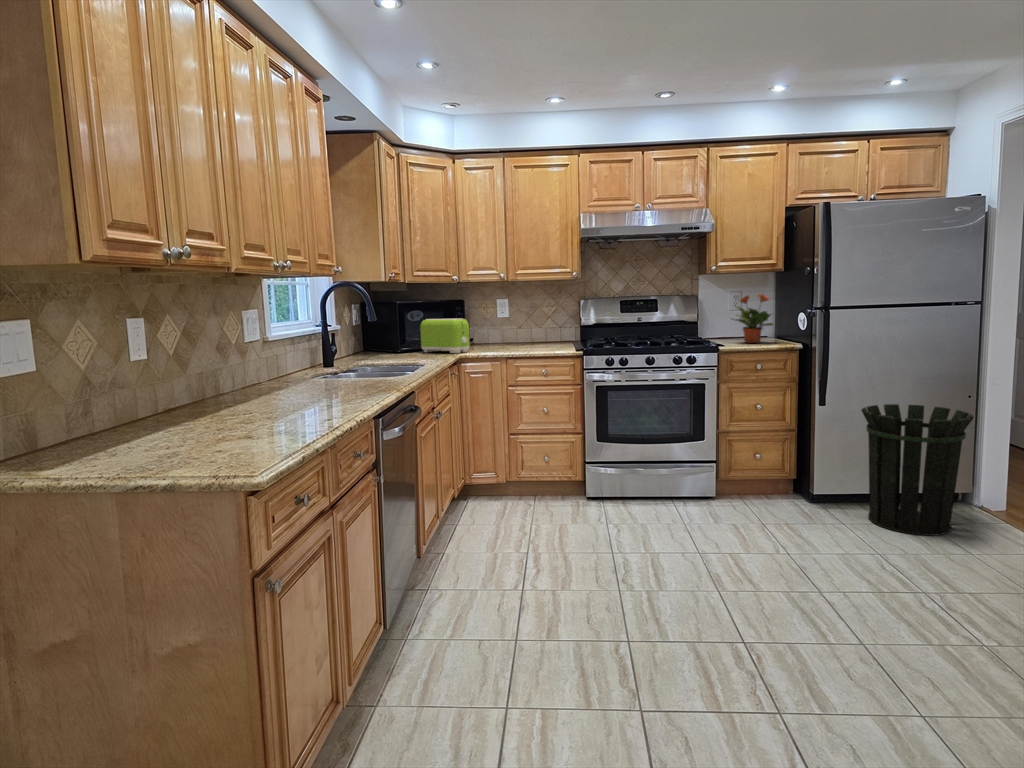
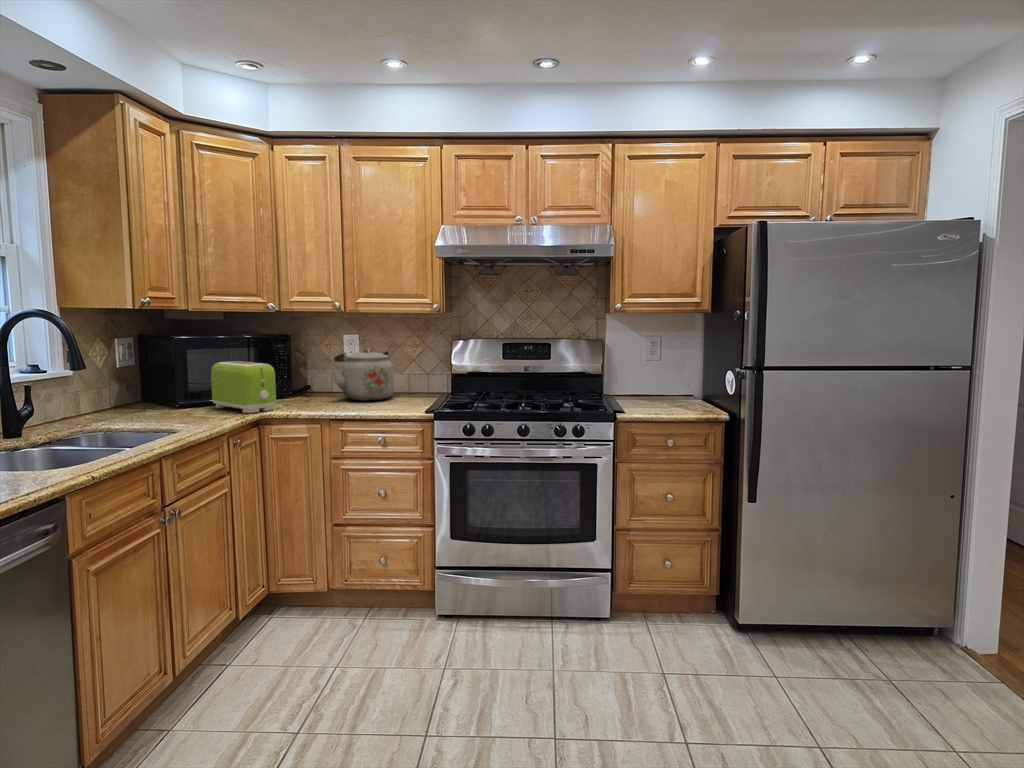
potted plant: present [733,294,773,343] -> none [636,342,699,409]
kettle: none [498,308,543,346] -> present [332,349,394,401]
waste bin: present [862,404,974,536] -> none [804,506,963,715]

